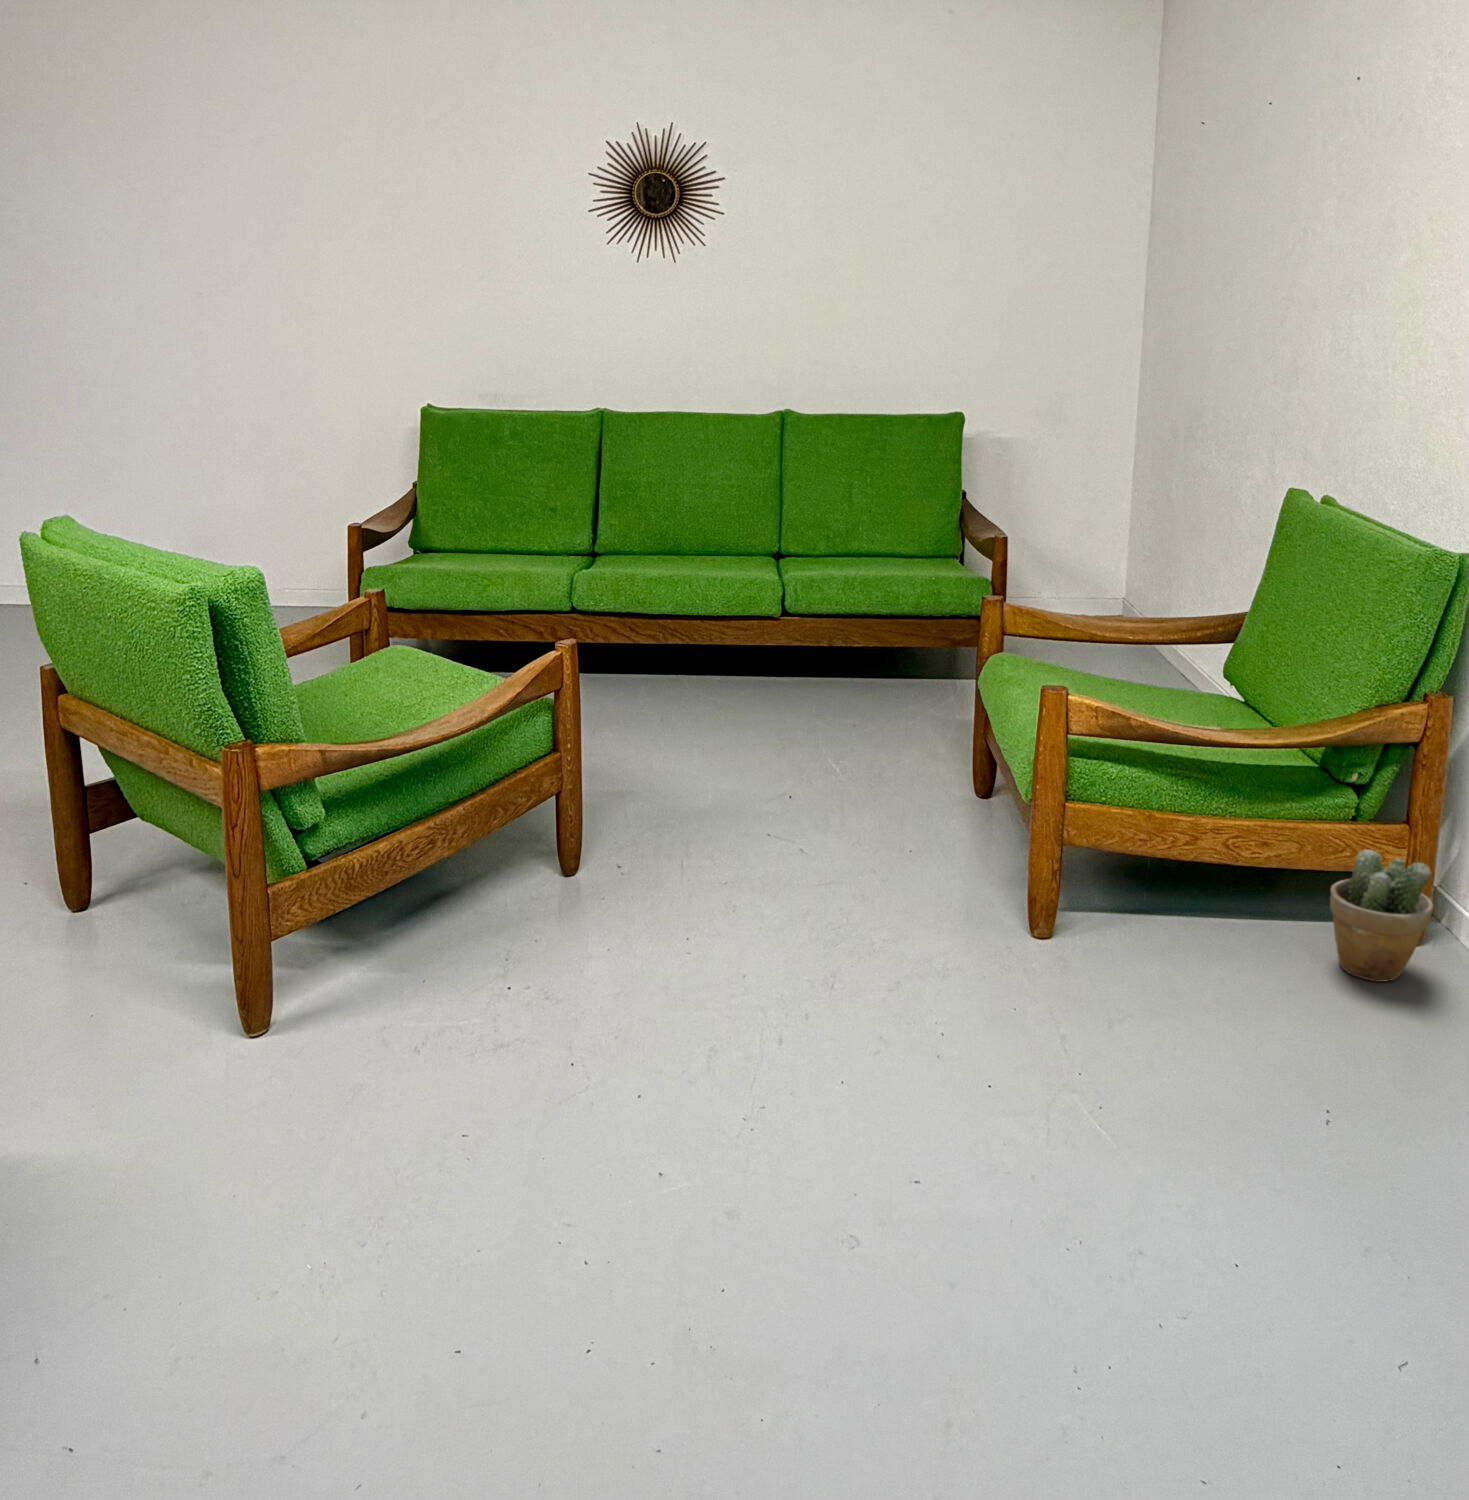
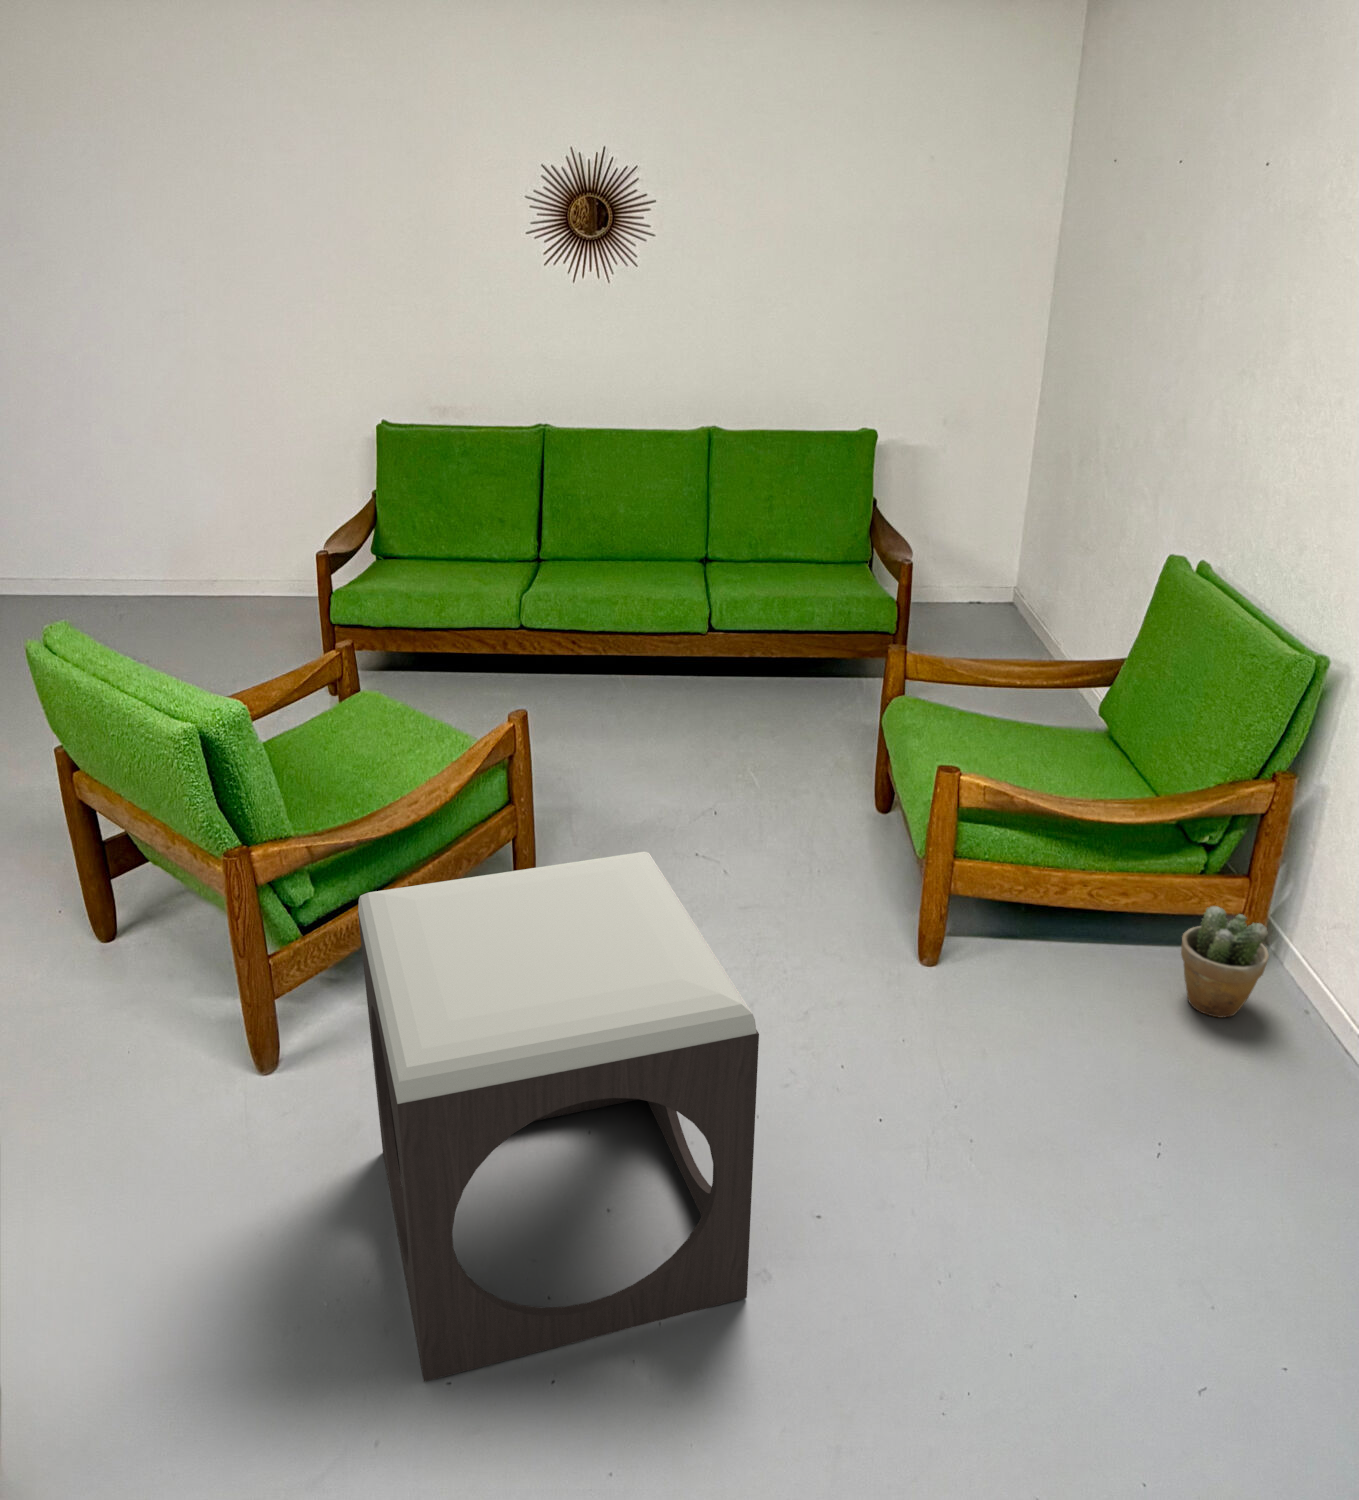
footstool: none [372,734,838,1319] -> present [358,852,759,1382]

